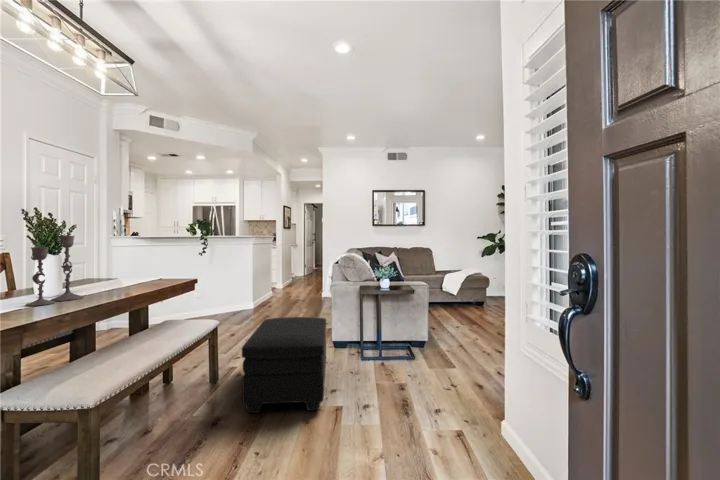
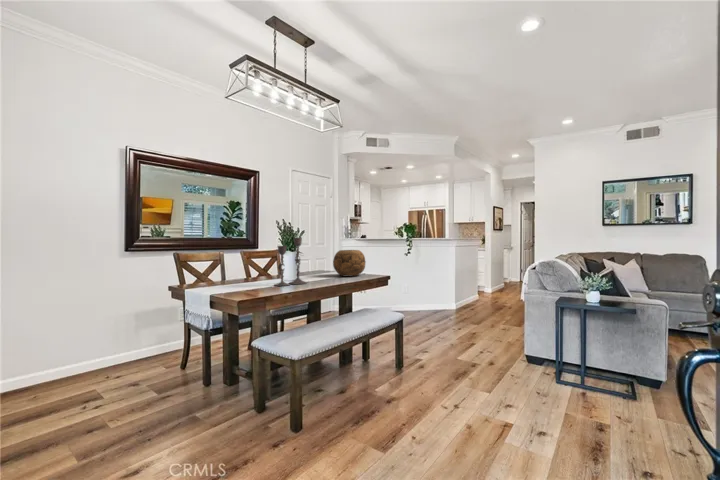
decorative bowl: none [117,250,165,284] -> present [333,250,366,277]
ottoman: present [242,317,326,413] -> none [413,319,510,419]

